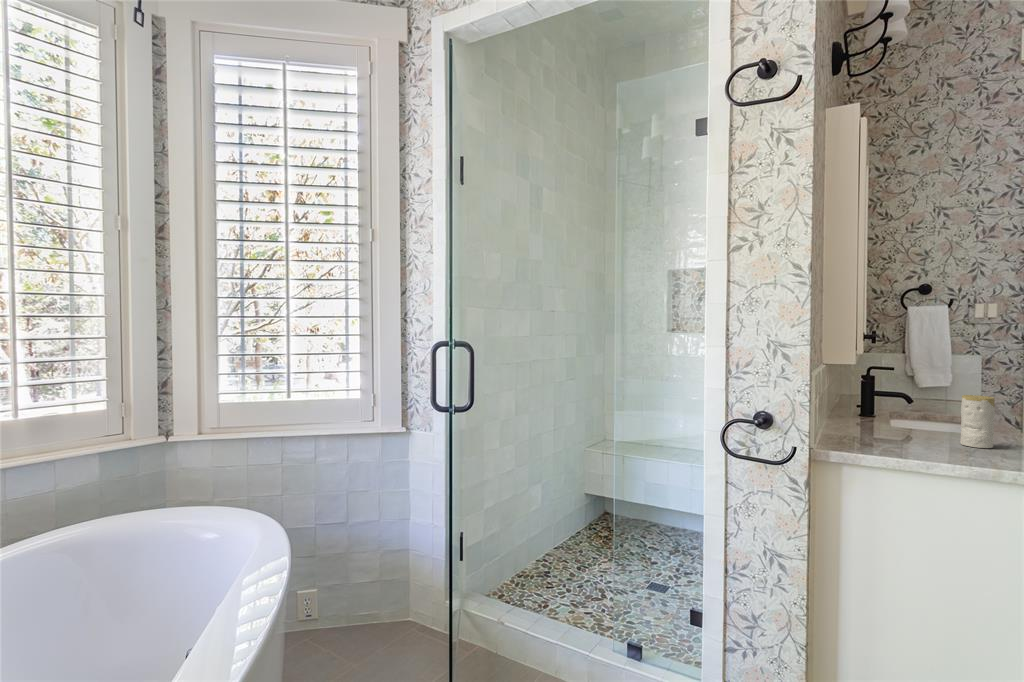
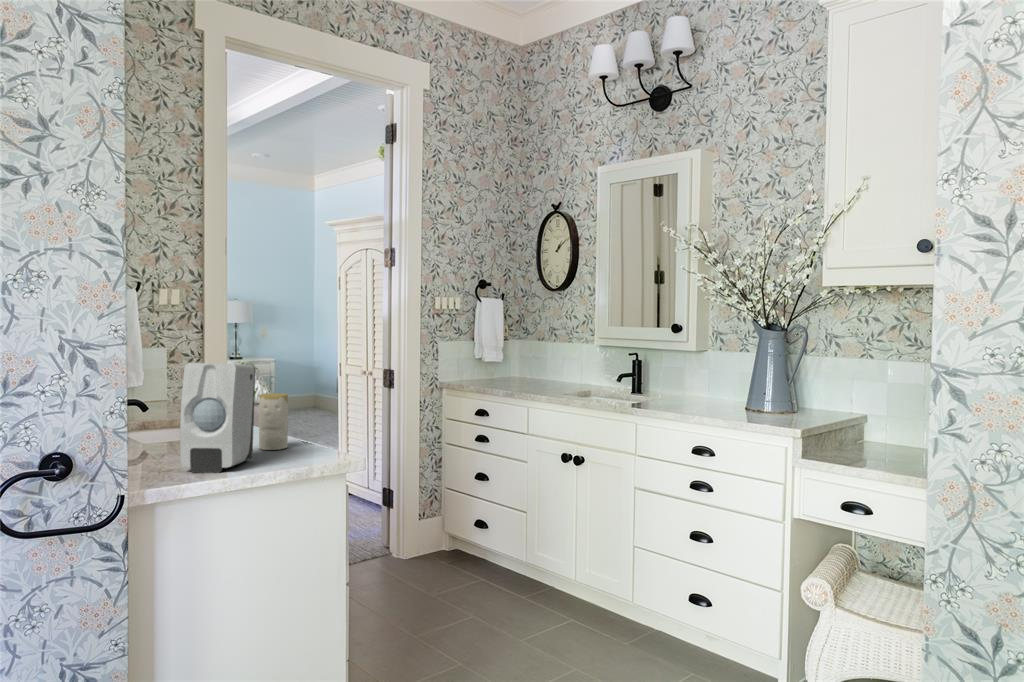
soap dispenser: none [866,362,946,452] -> present [180,363,255,473]

